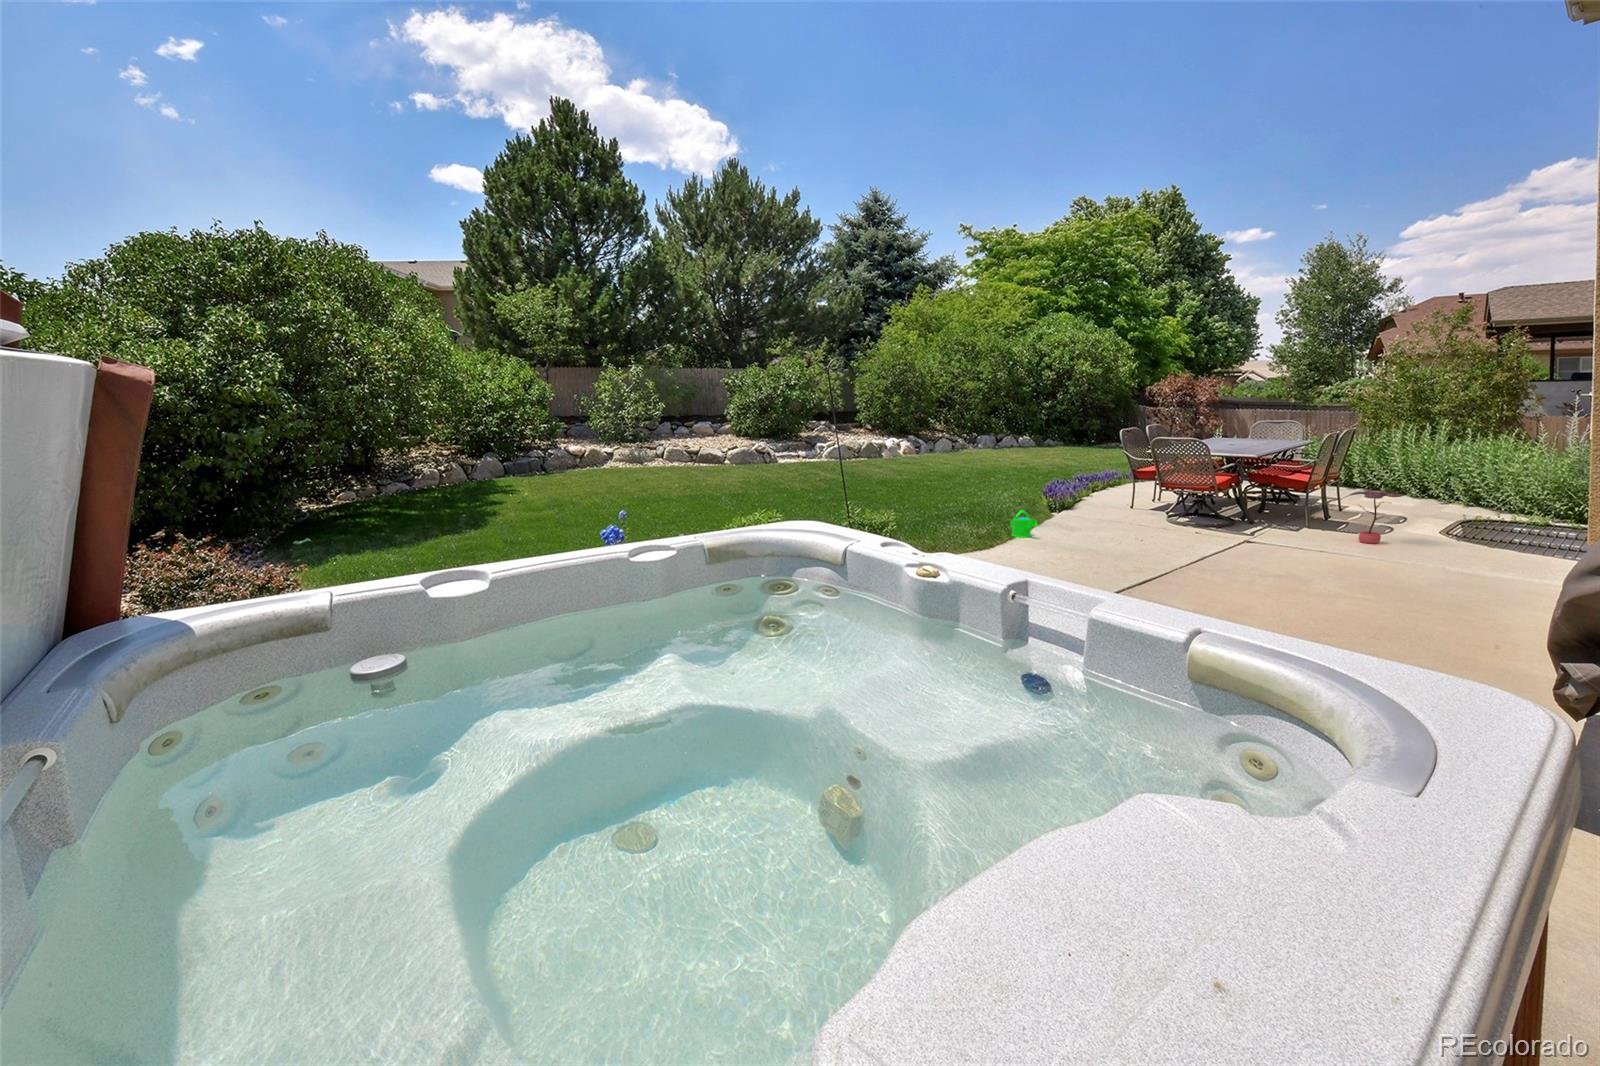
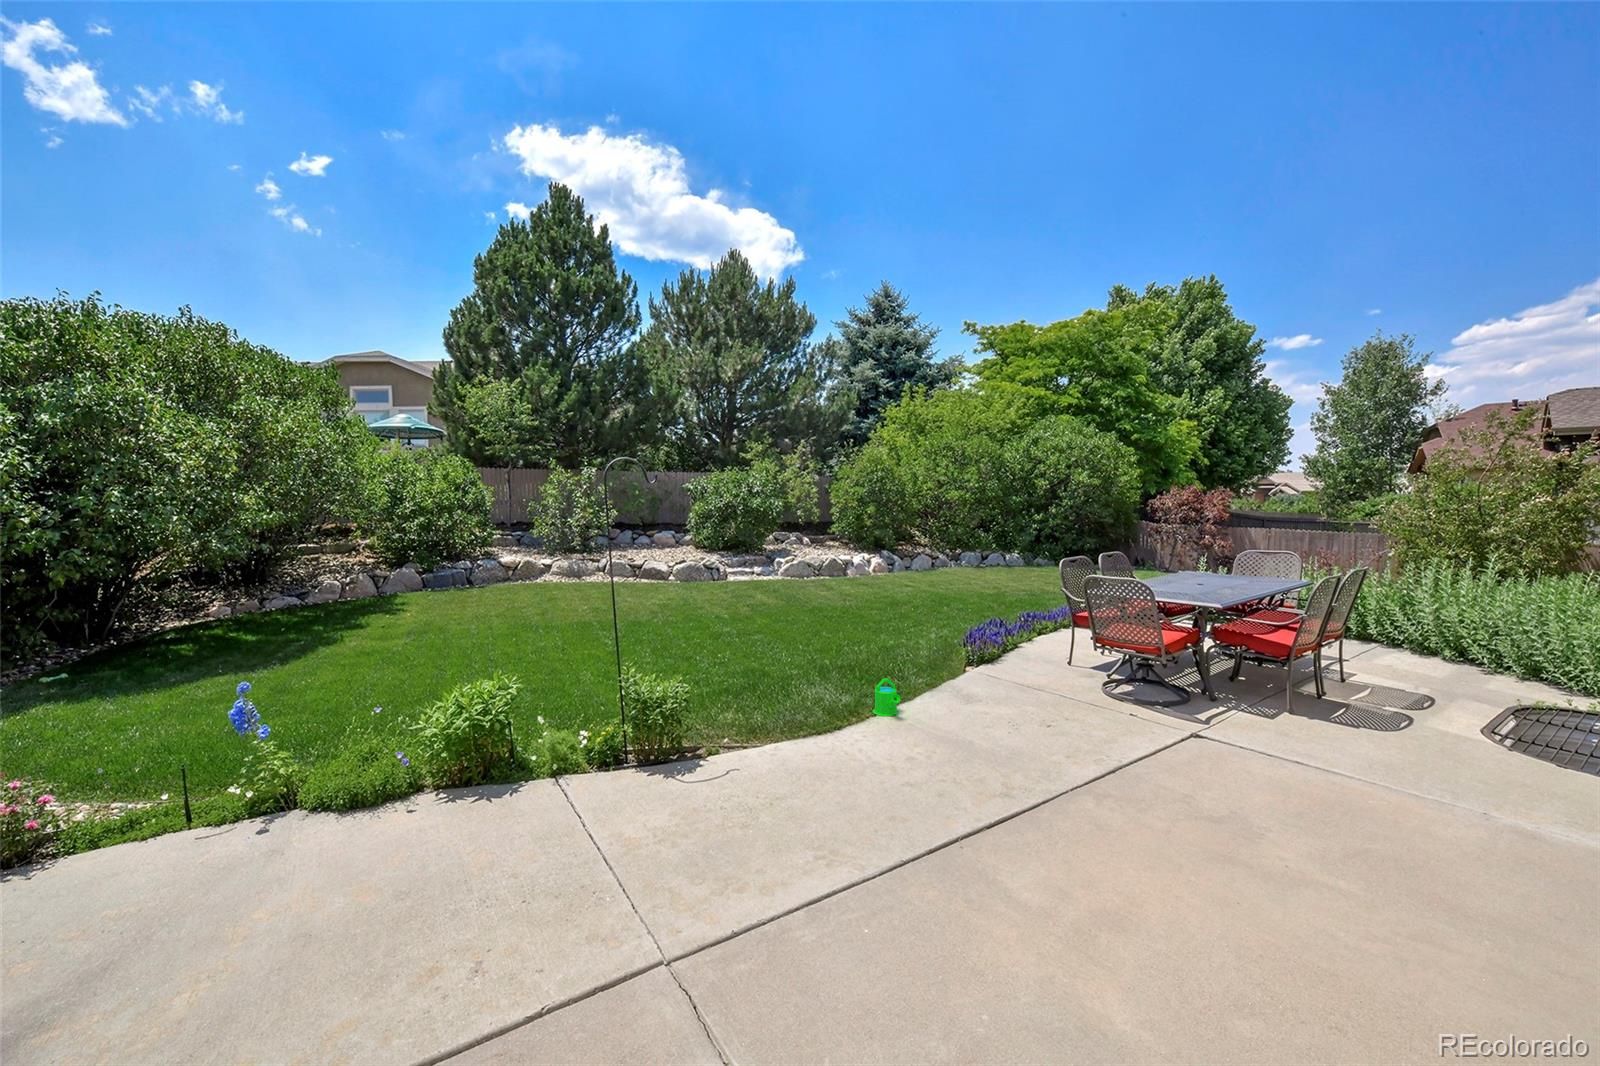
potted plant: present [1350,491,1403,544] -> none [1334,678,1413,758]

